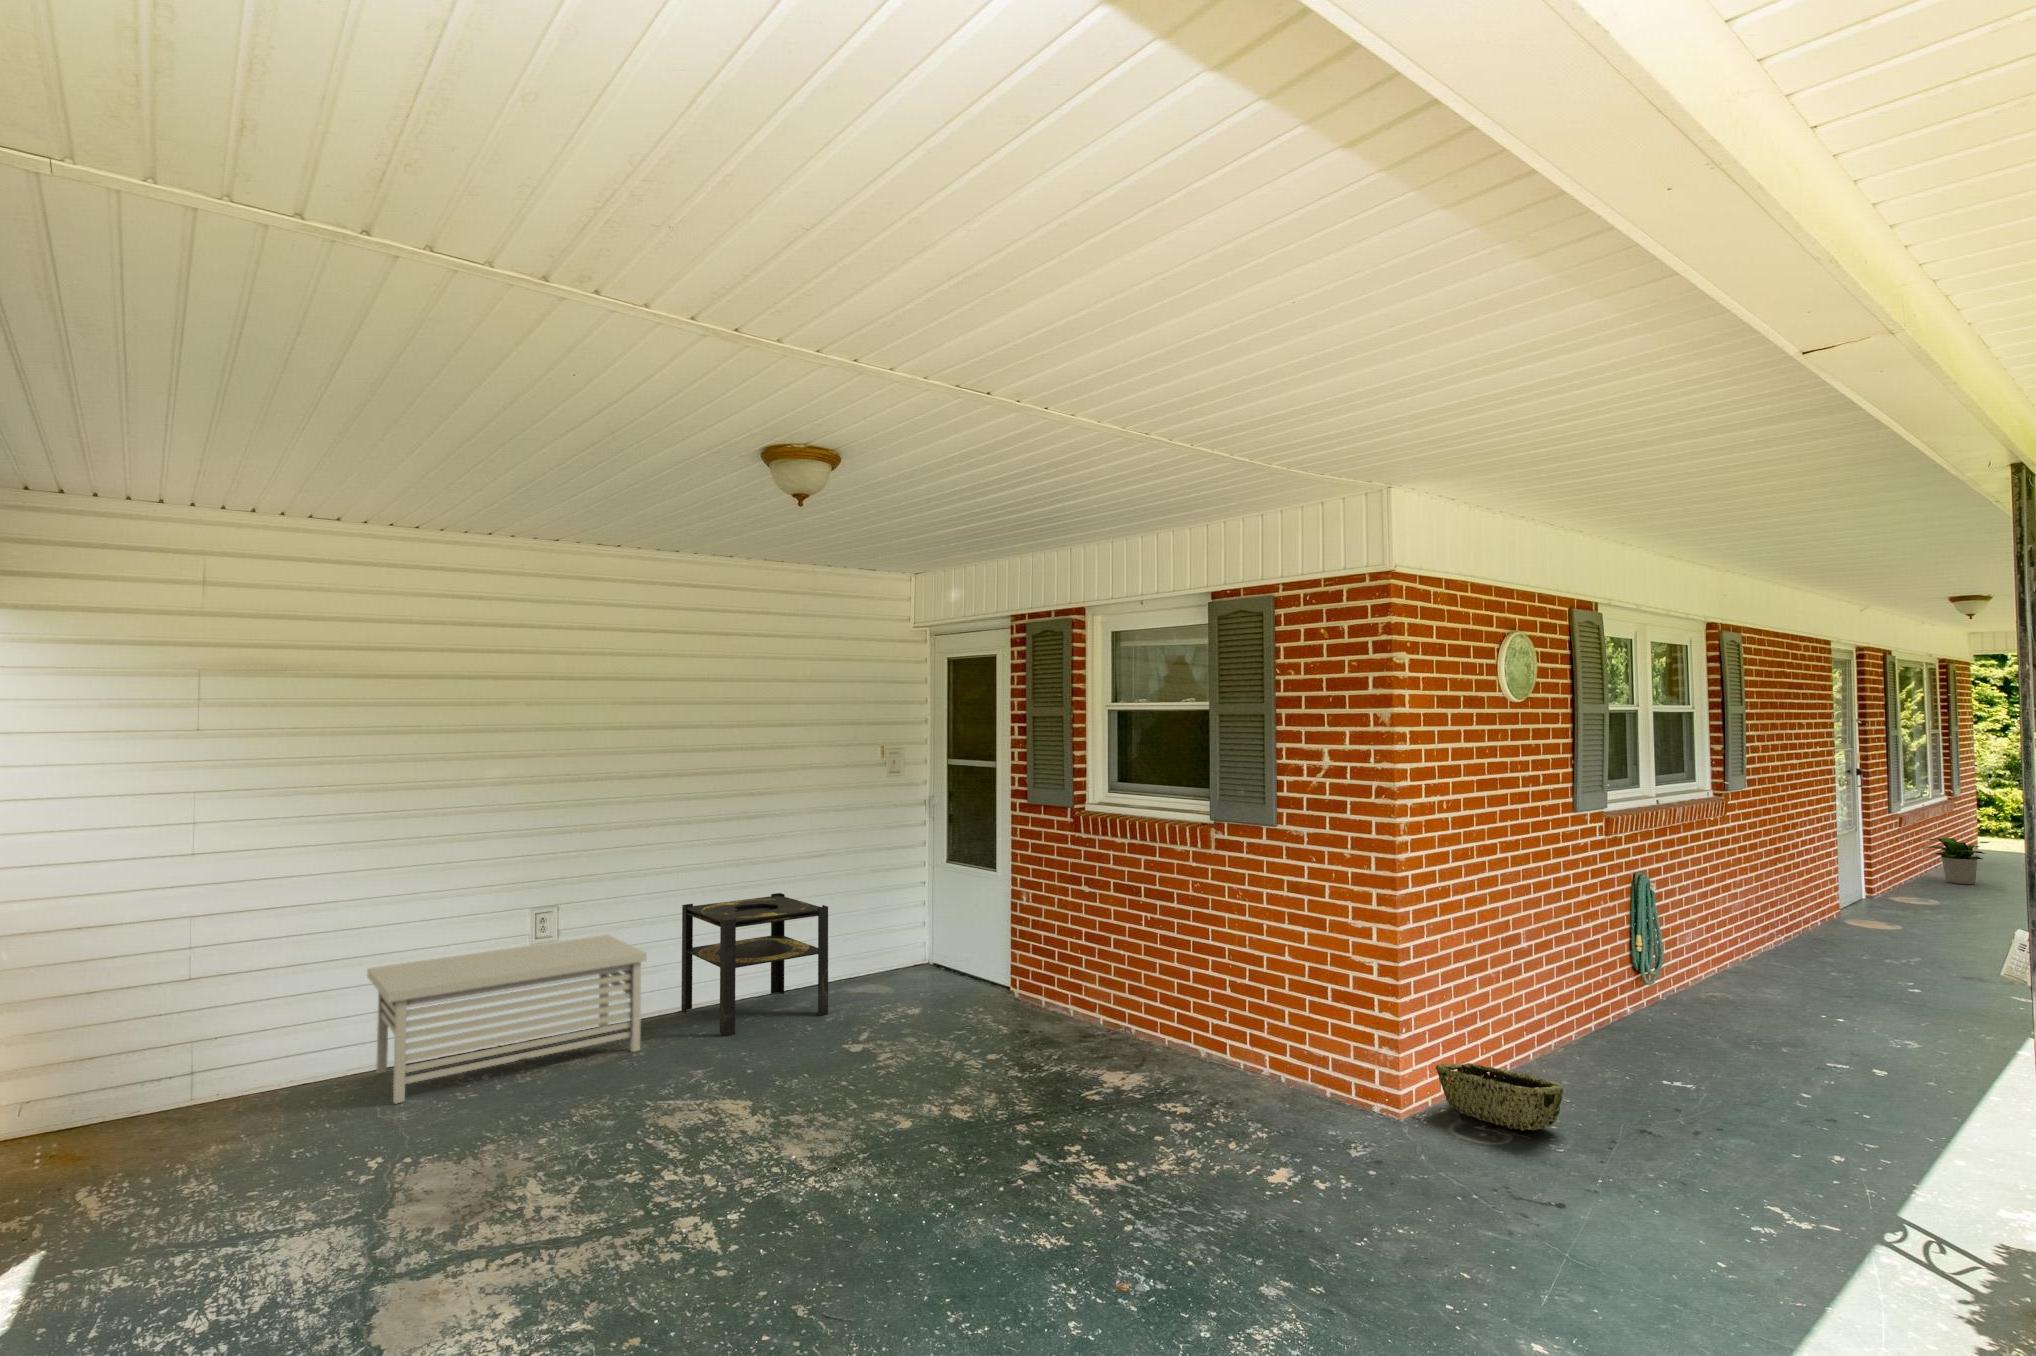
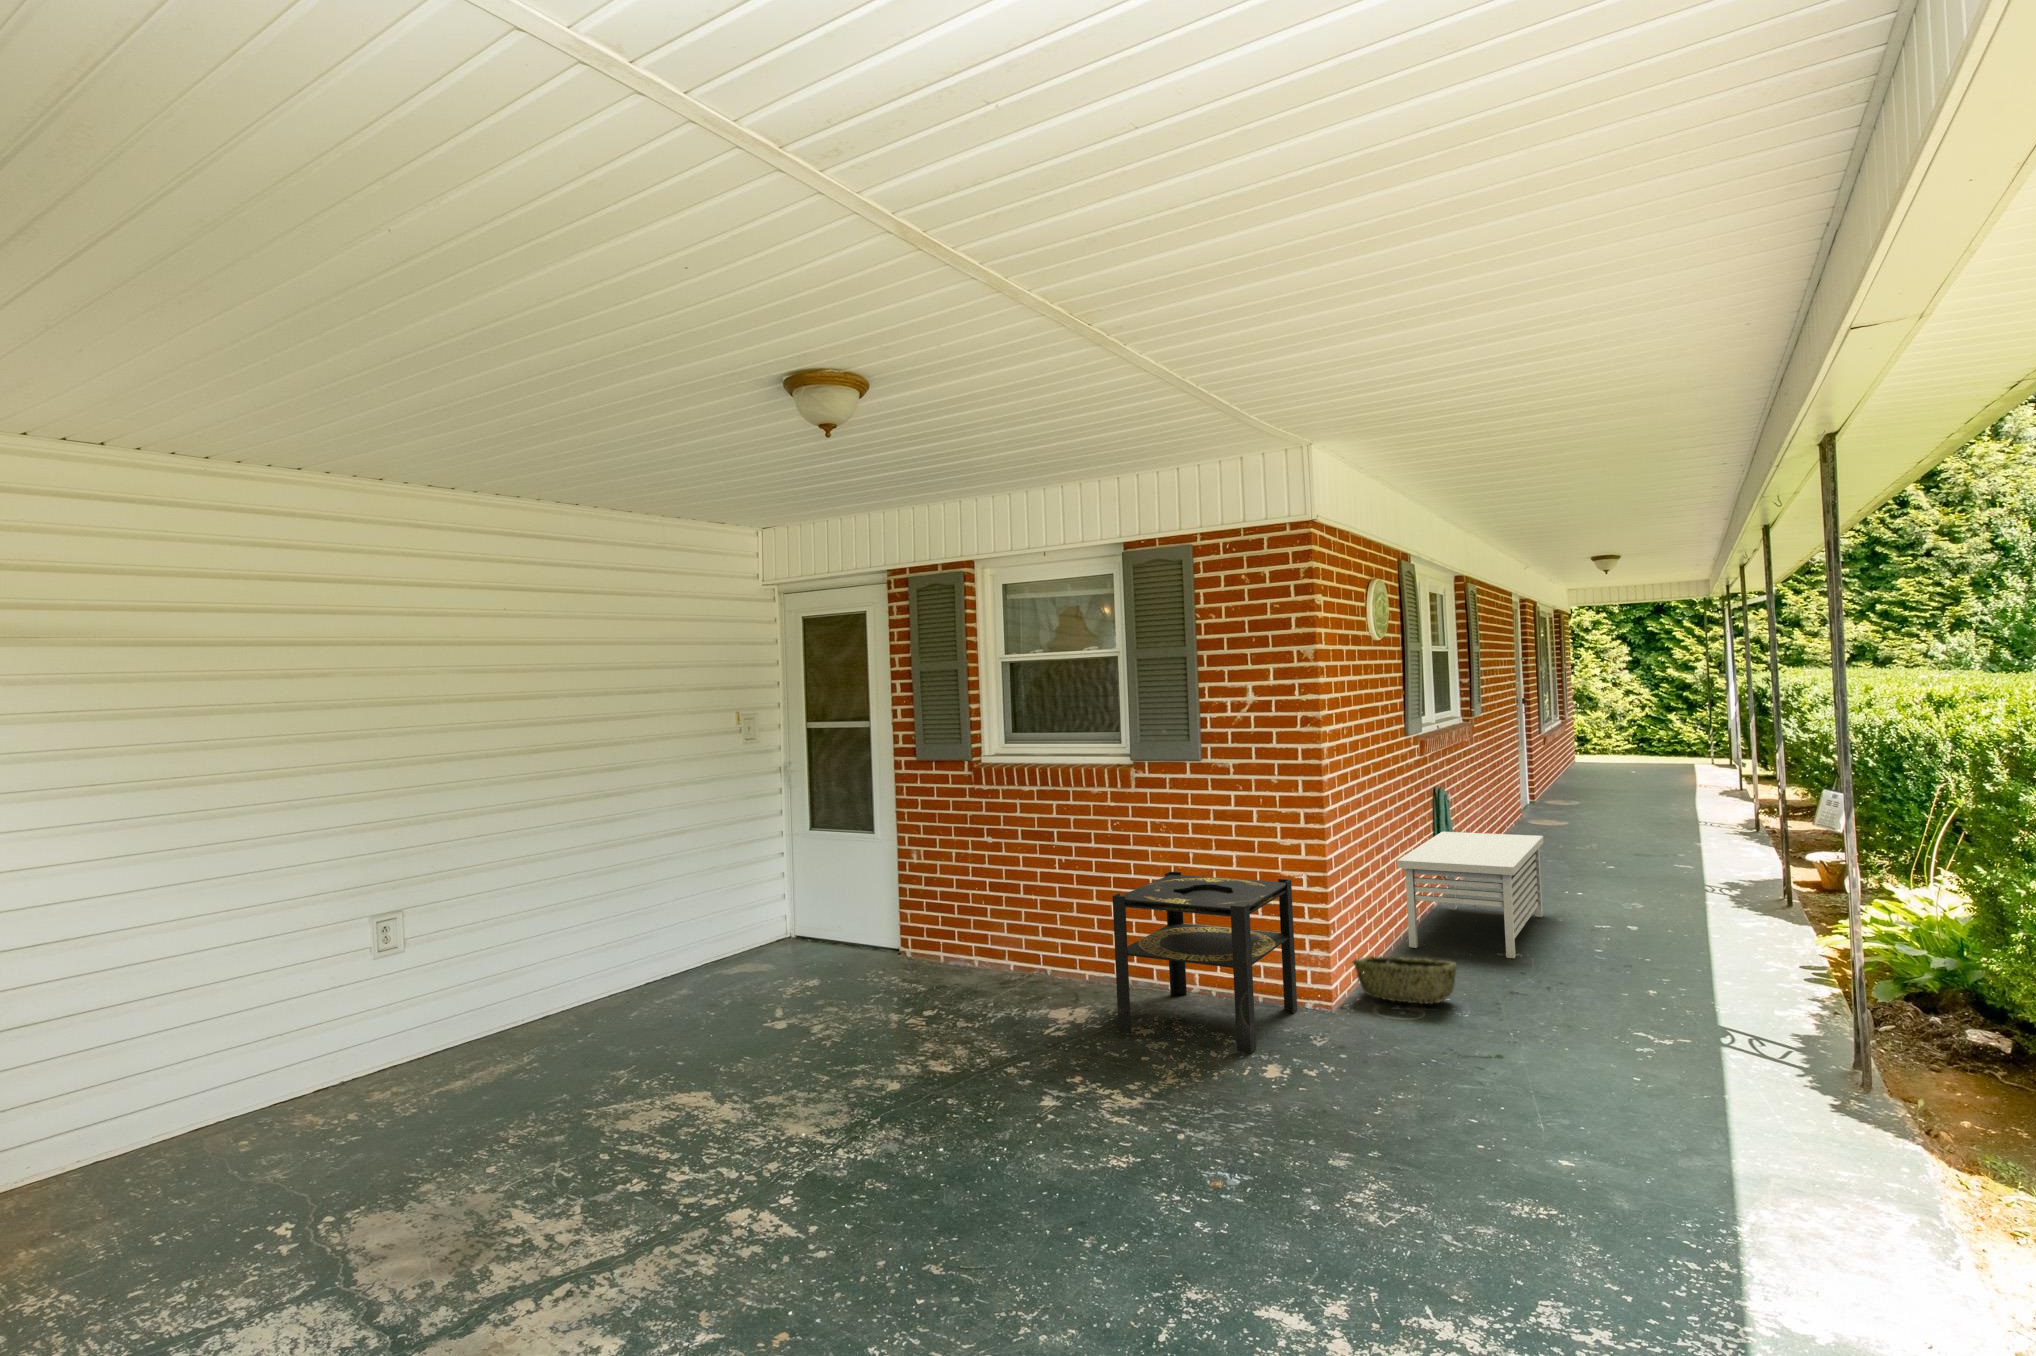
potted plant: present [1923,838,1989,884] -> none [1555,753,1602,789]
side table: present [681,893,828,1036] -> present [1113,872,1297,1053]
storage bench: present [367,935,647,1104] -> present [1397,832,1544,958]

